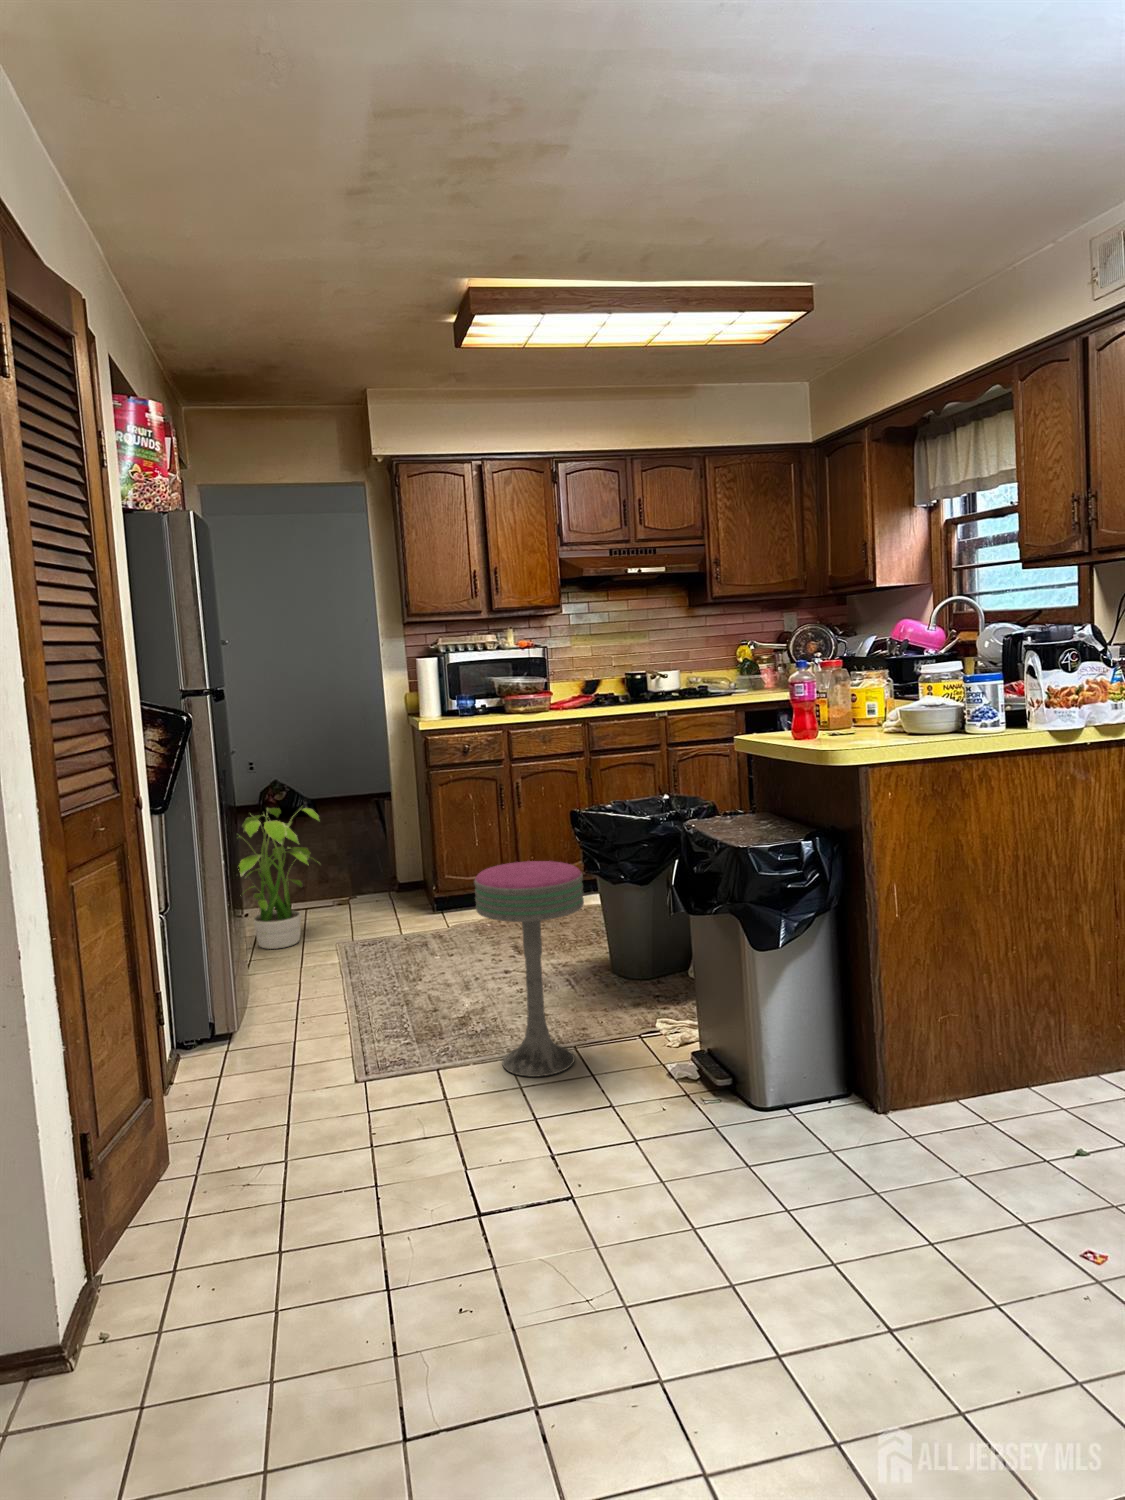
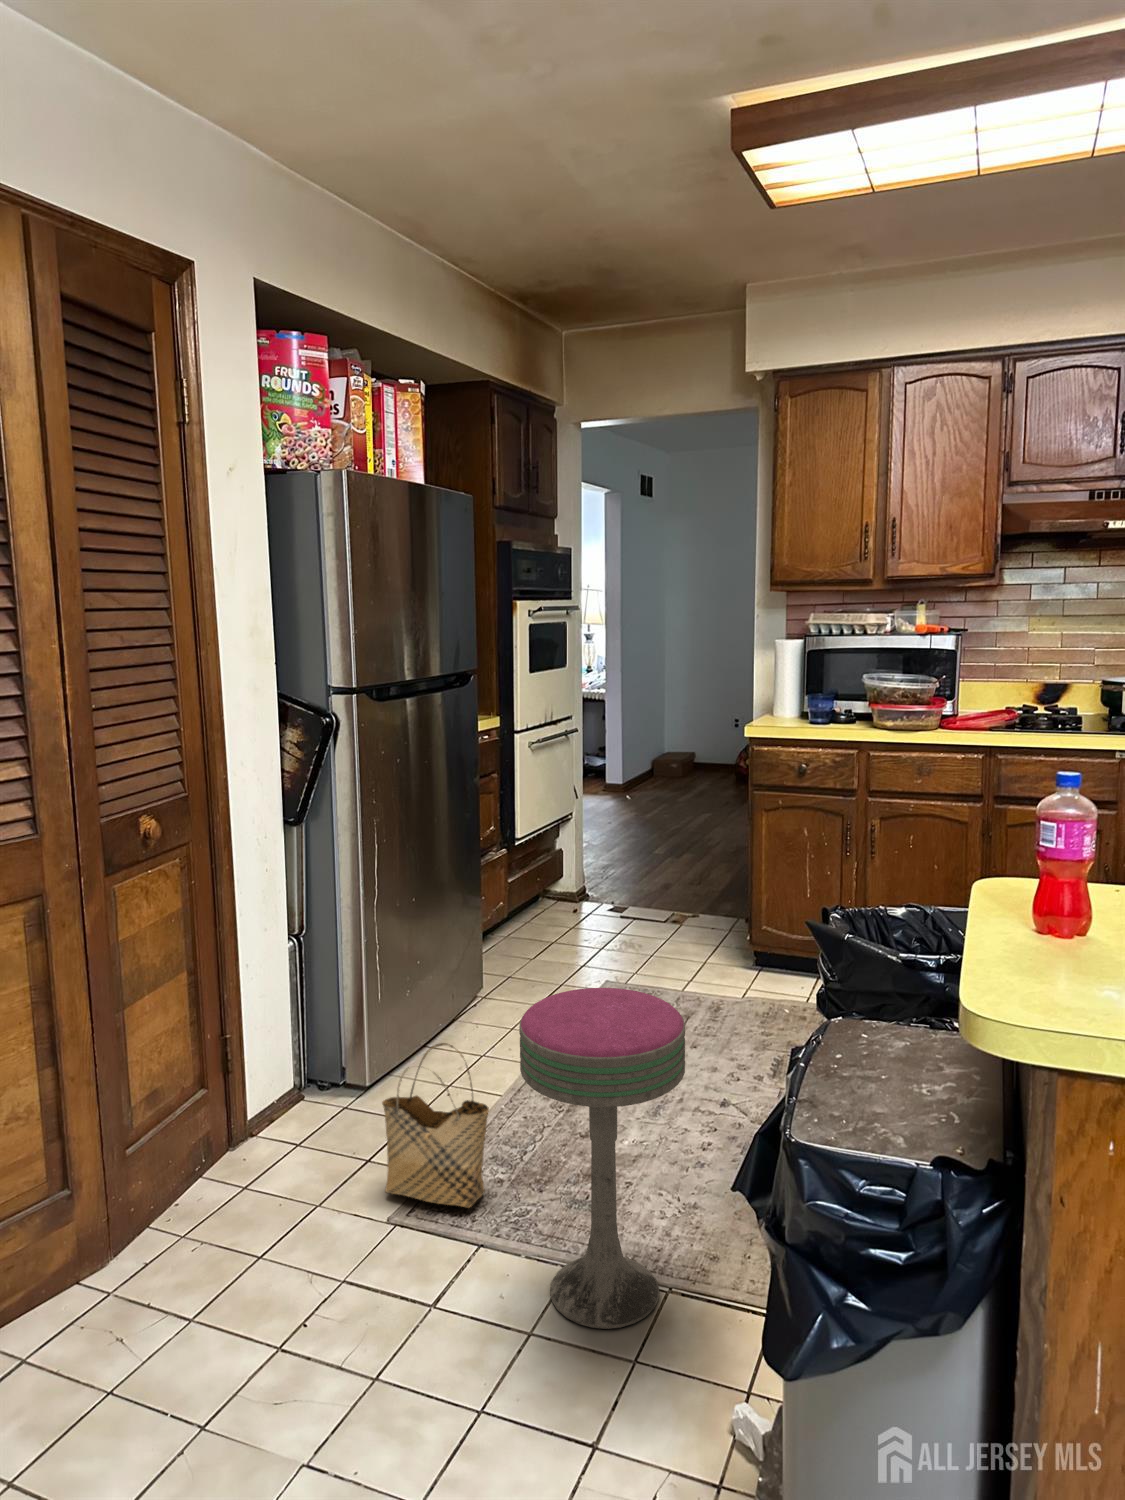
potted plant: present [239,808,319,949] -> none [492,811,596,979]
woven basket: none [326,946,411,1068] -> present [382,1043,489,1208]

